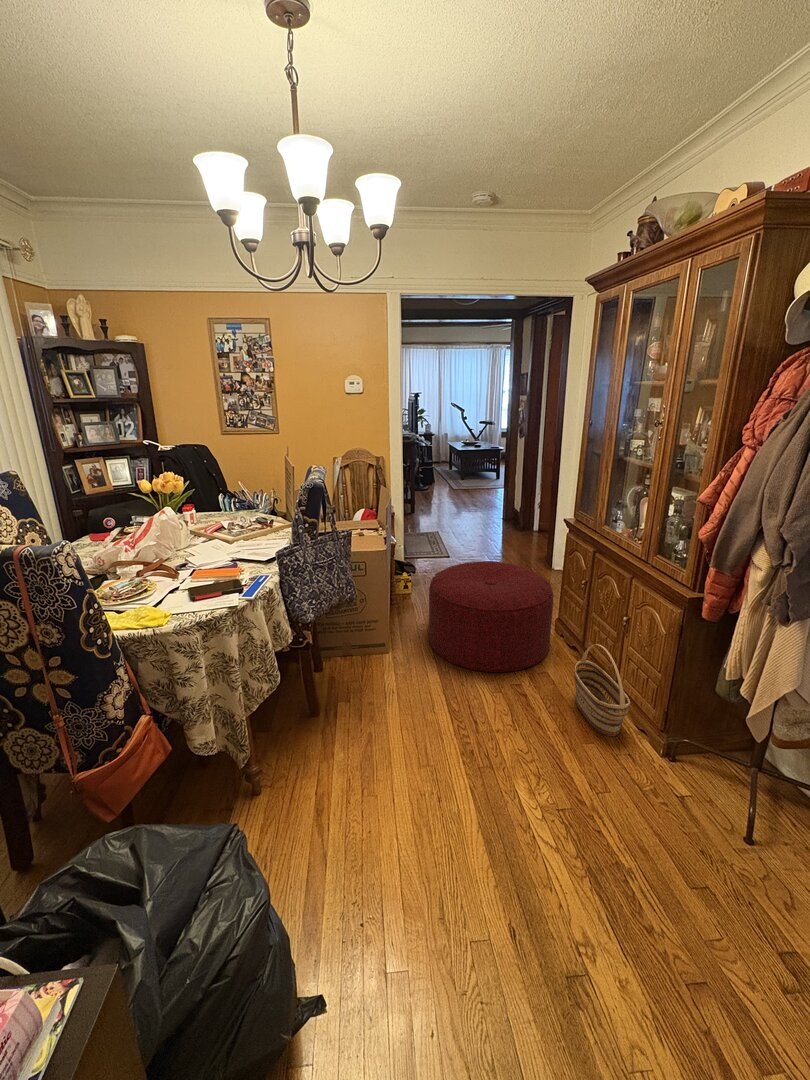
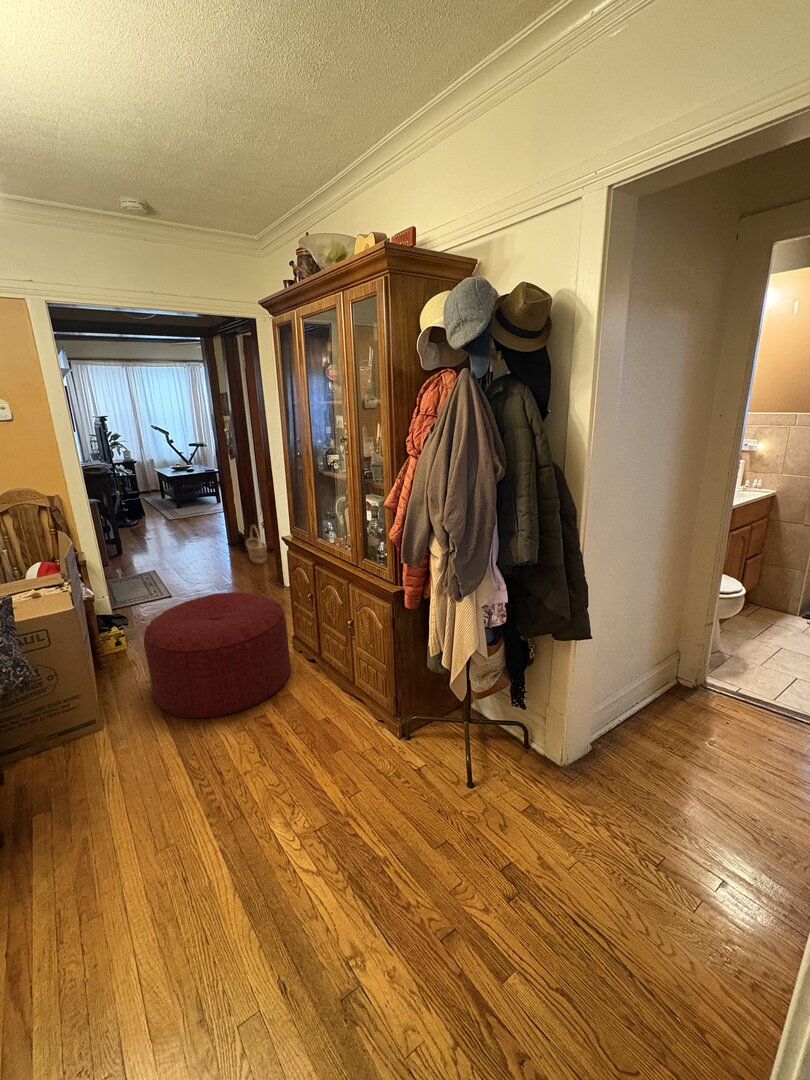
basket: present [574,644,630,736] -> present [246,532,267,564]

